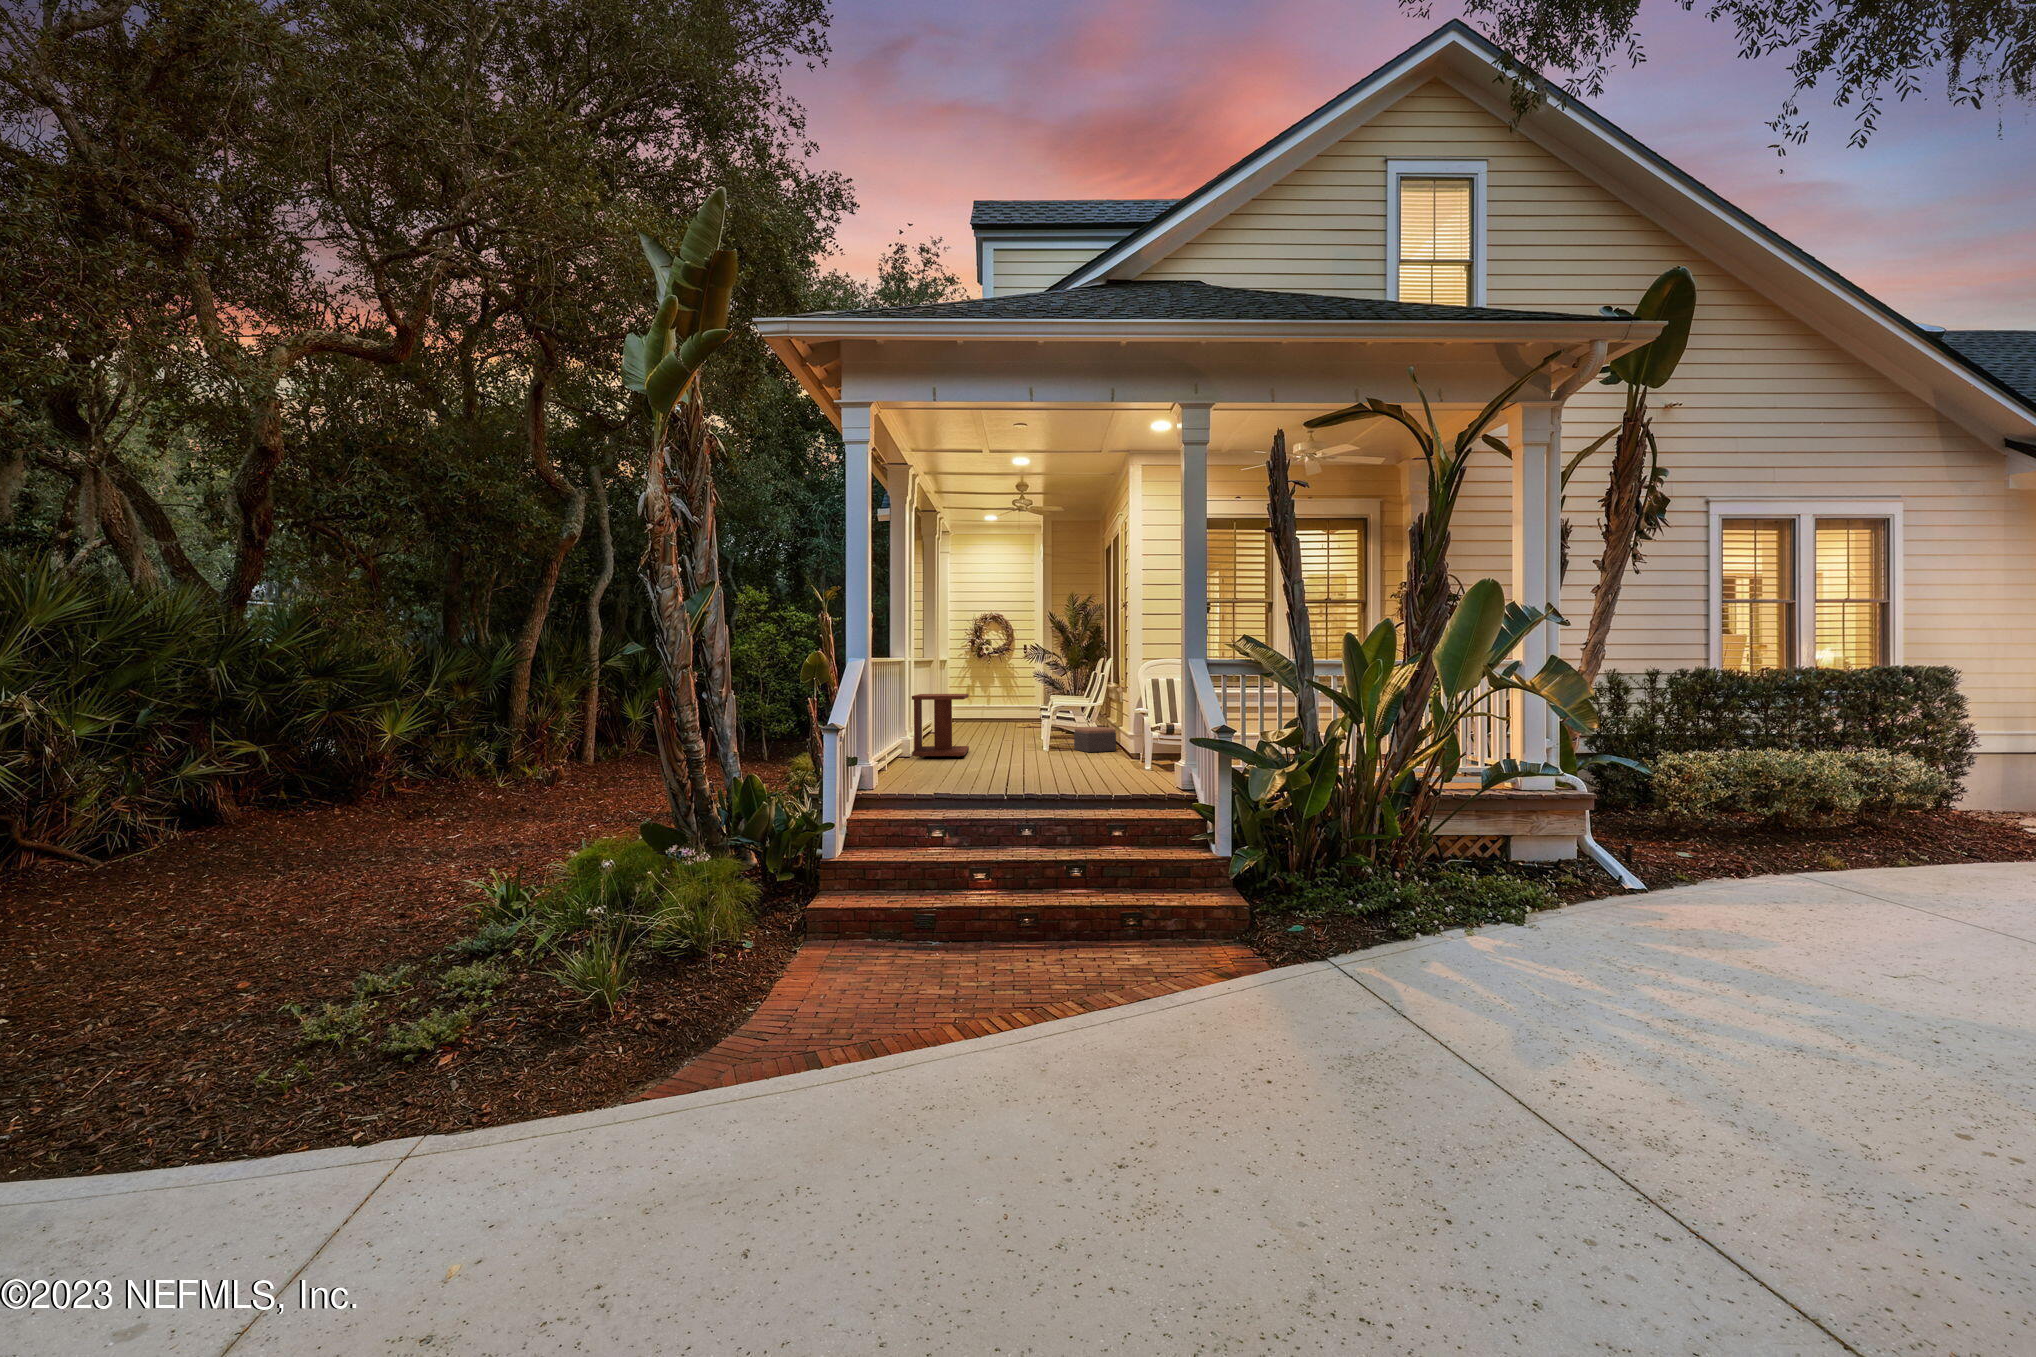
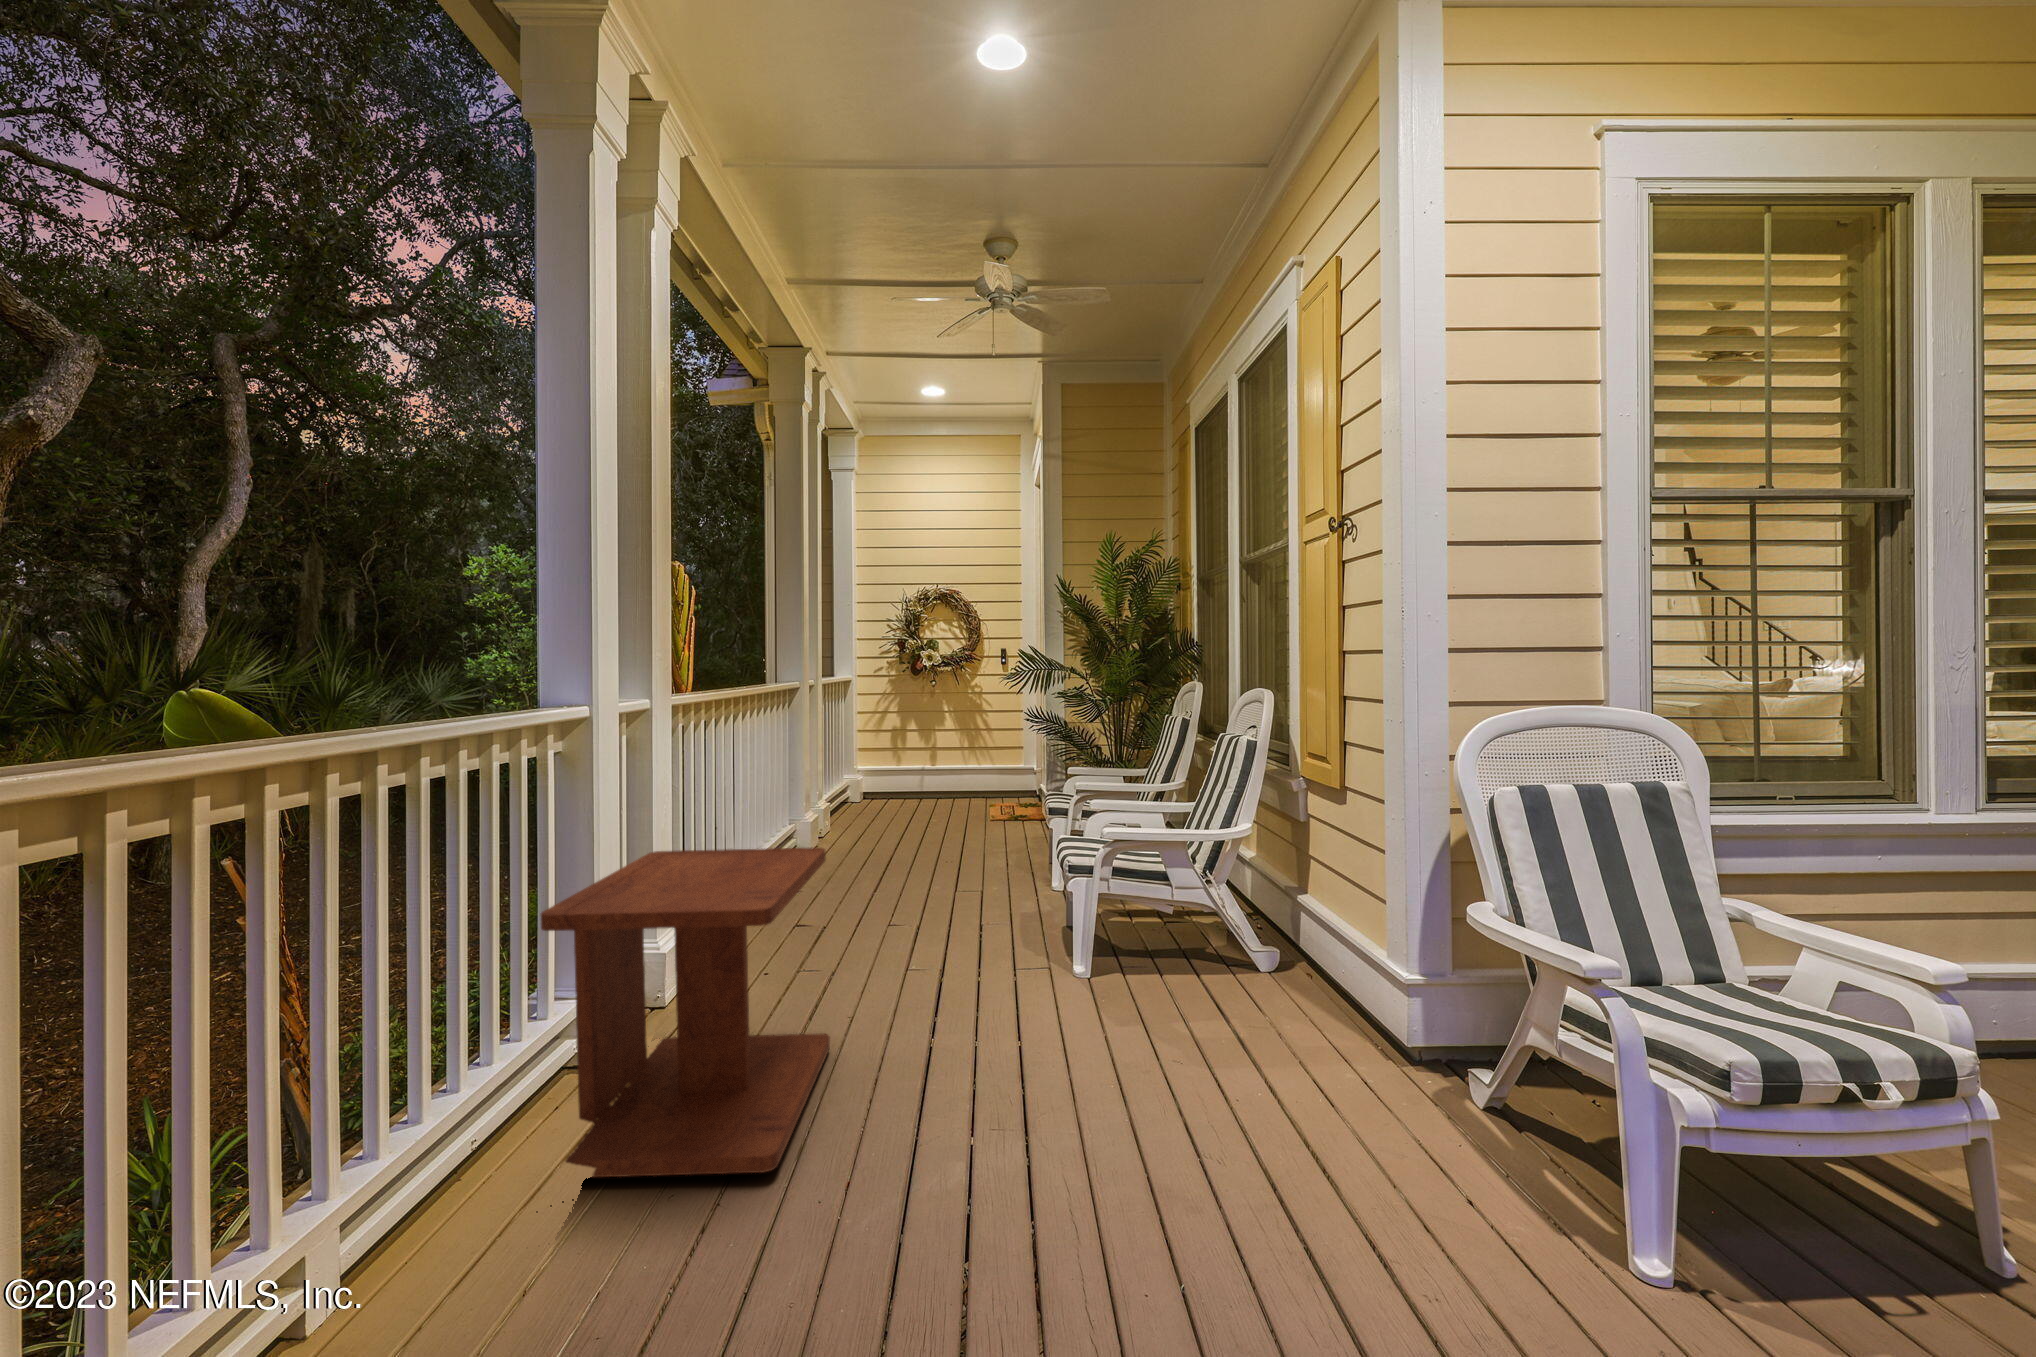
footstool: present [1074,727,1116,752] -> none [1196,937,1351,1060]

